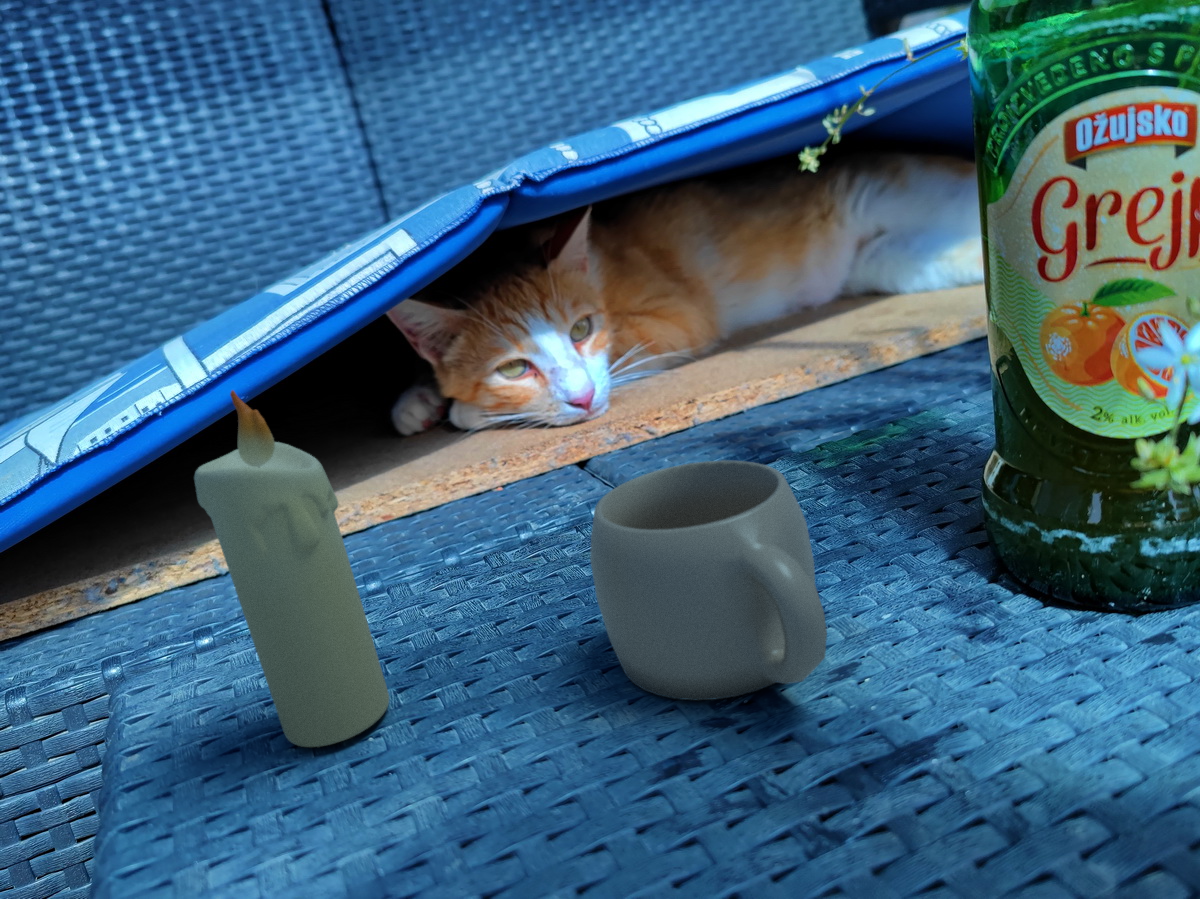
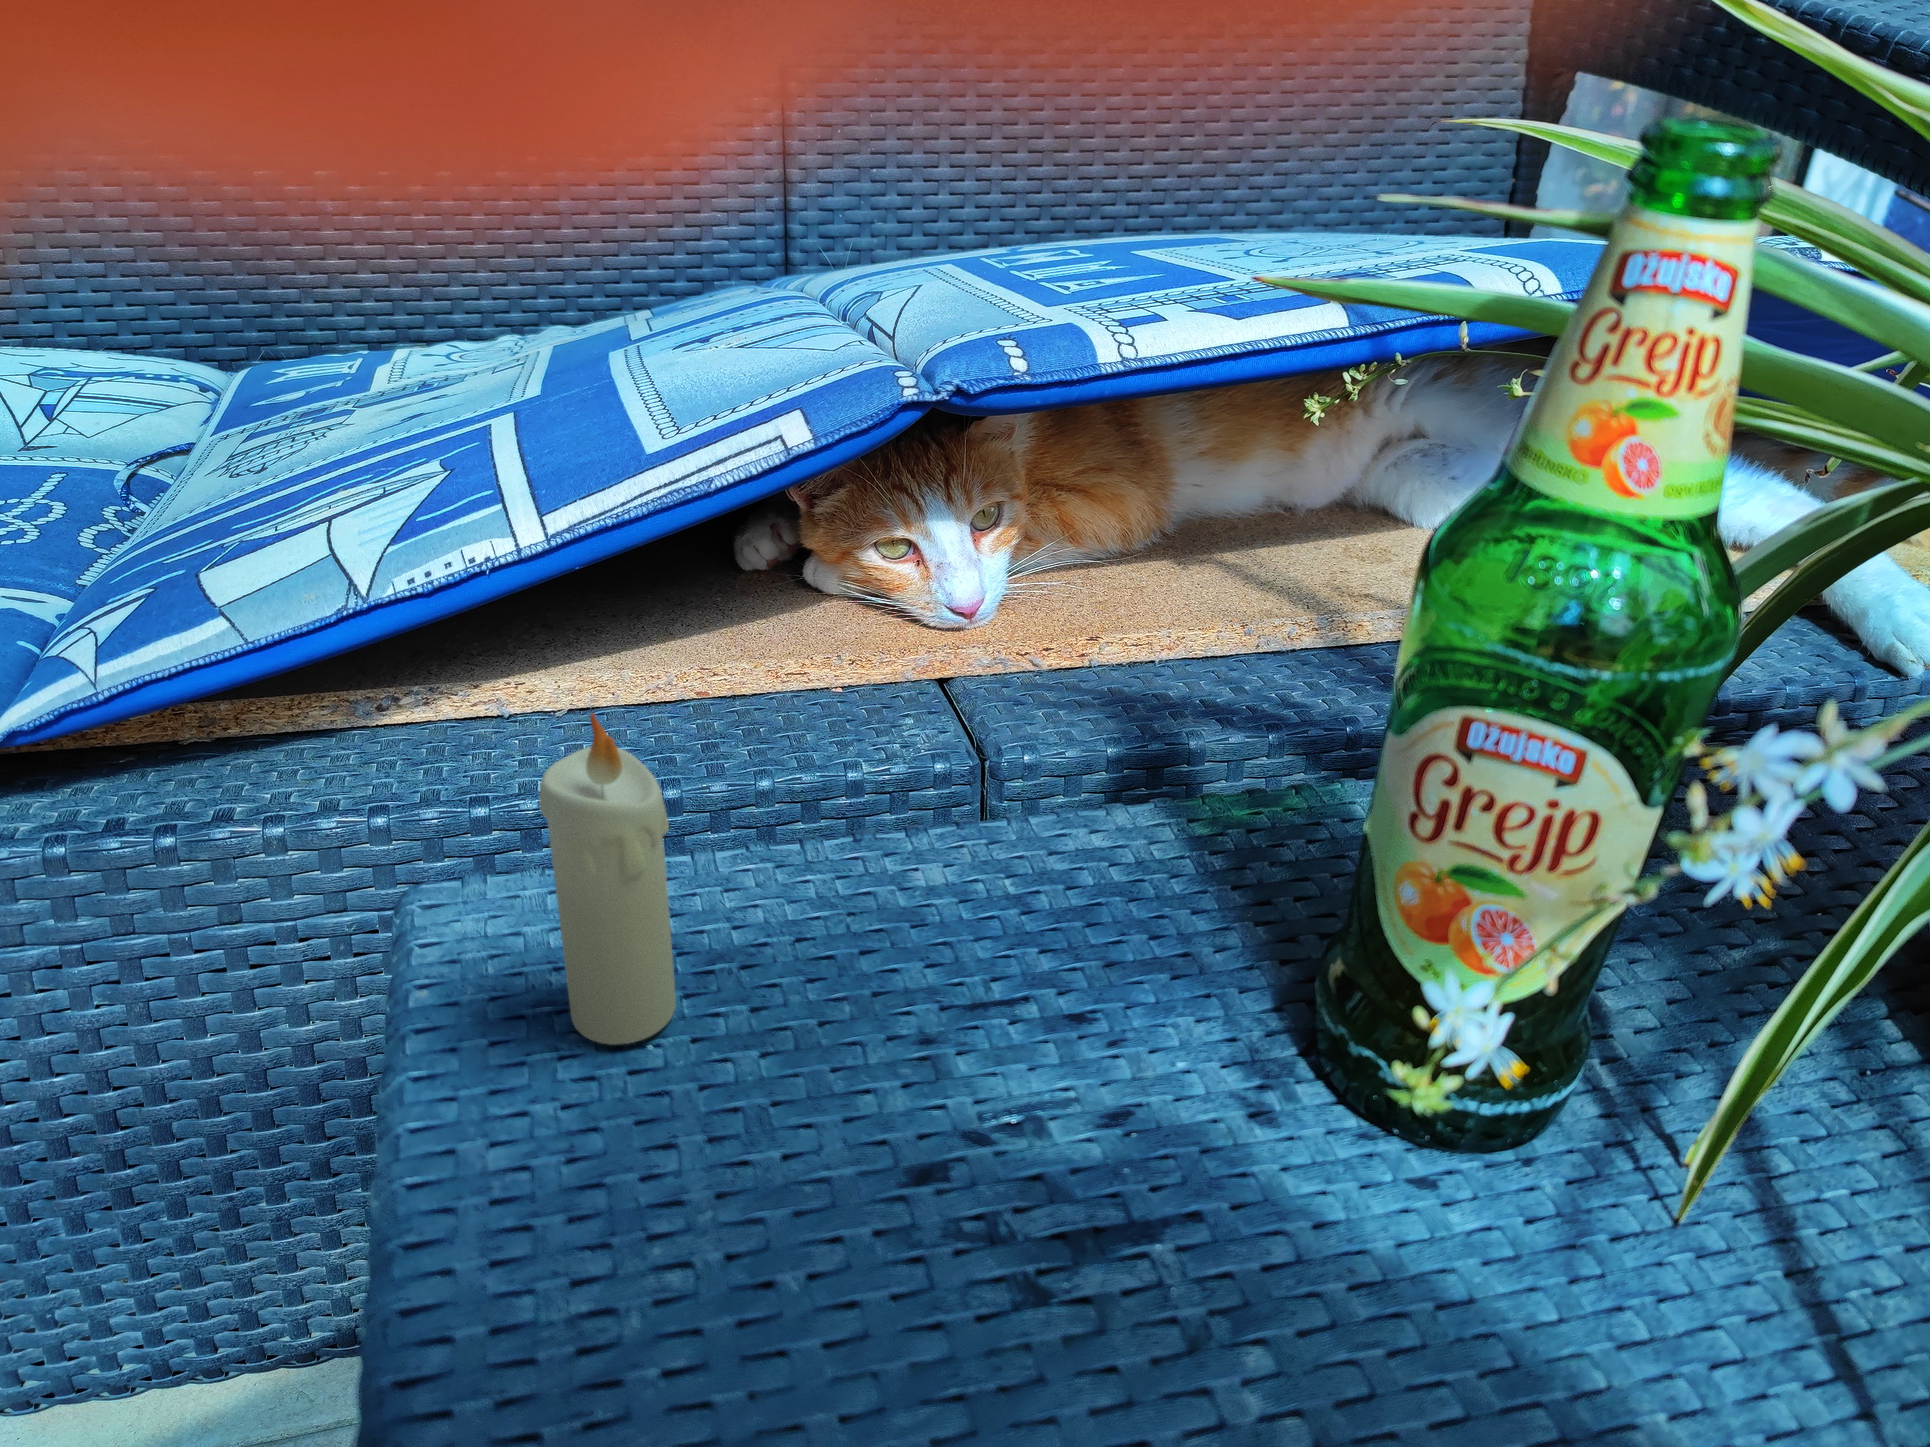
mug: present [590,460,827,700] -> none [898,853,1122,1129]

